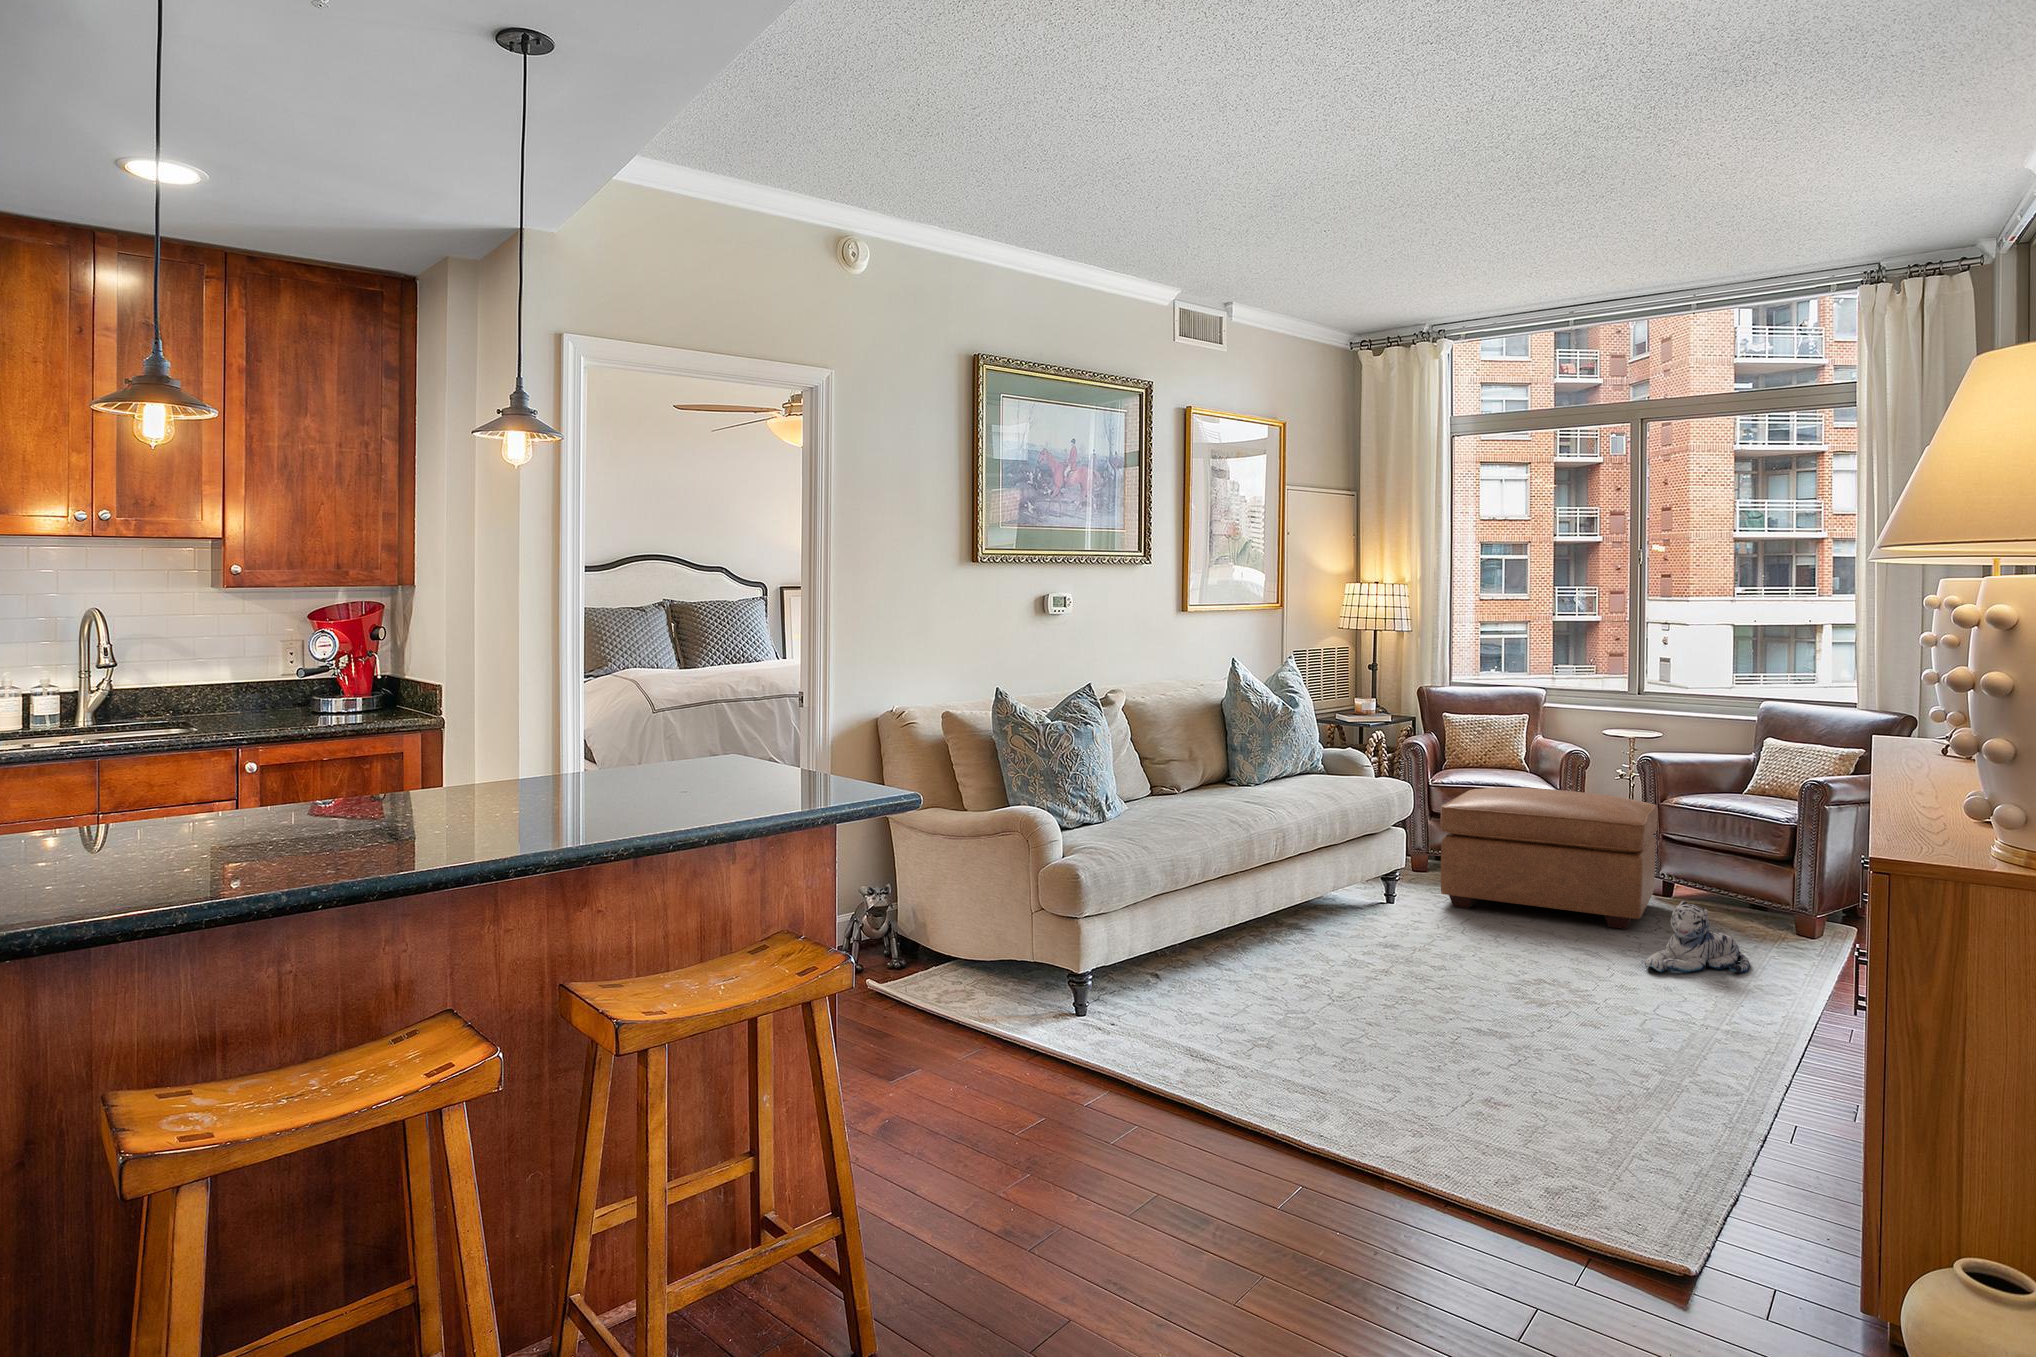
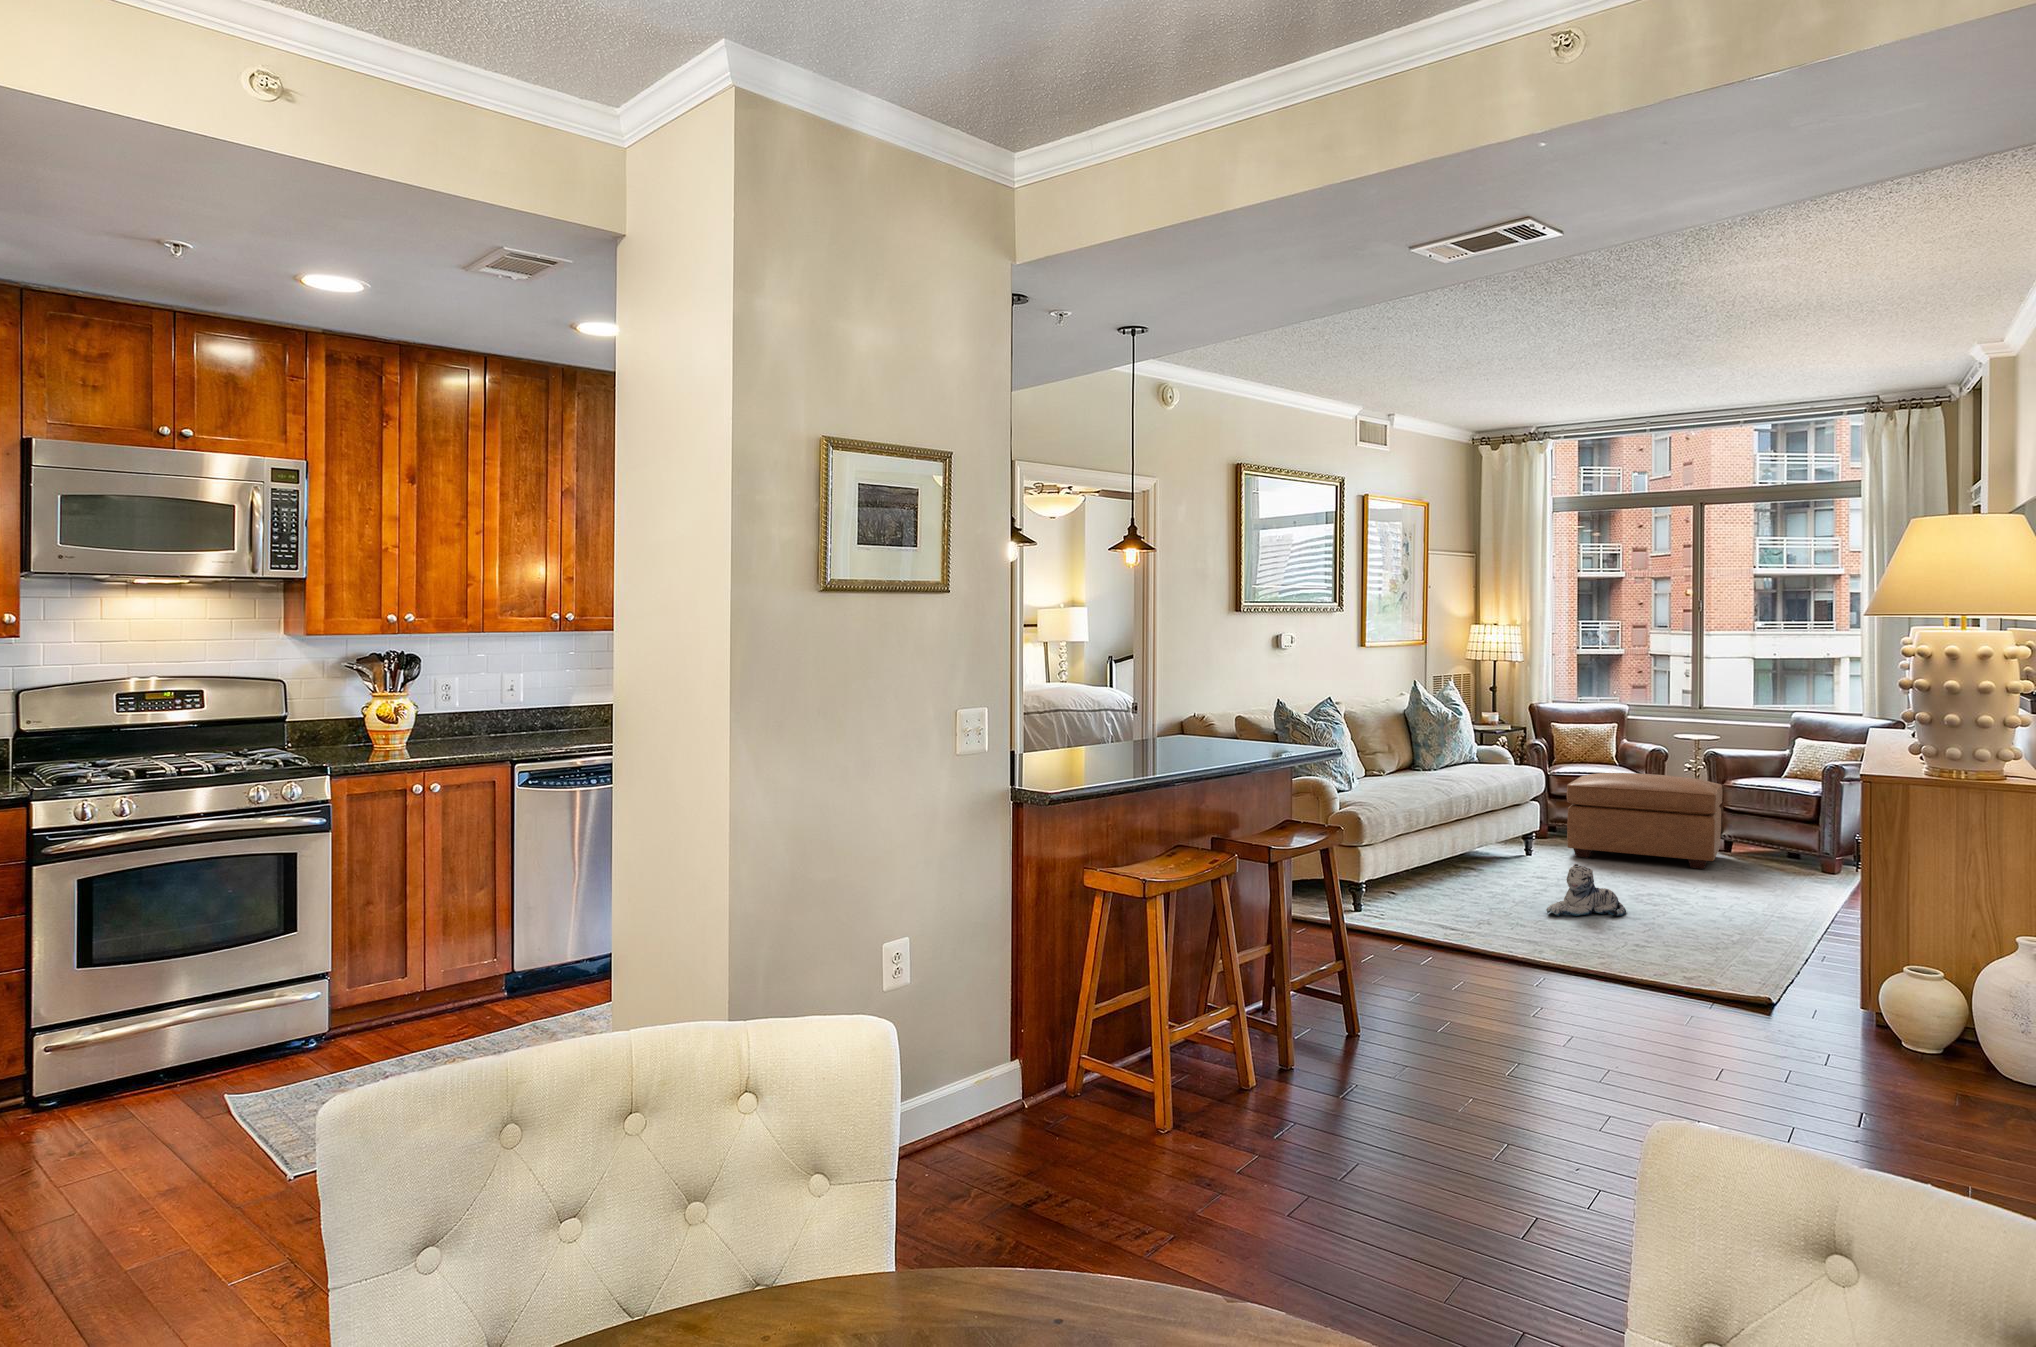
plush toy: present [1645,901,1750,973] -> present [1547,864,1626,916]

